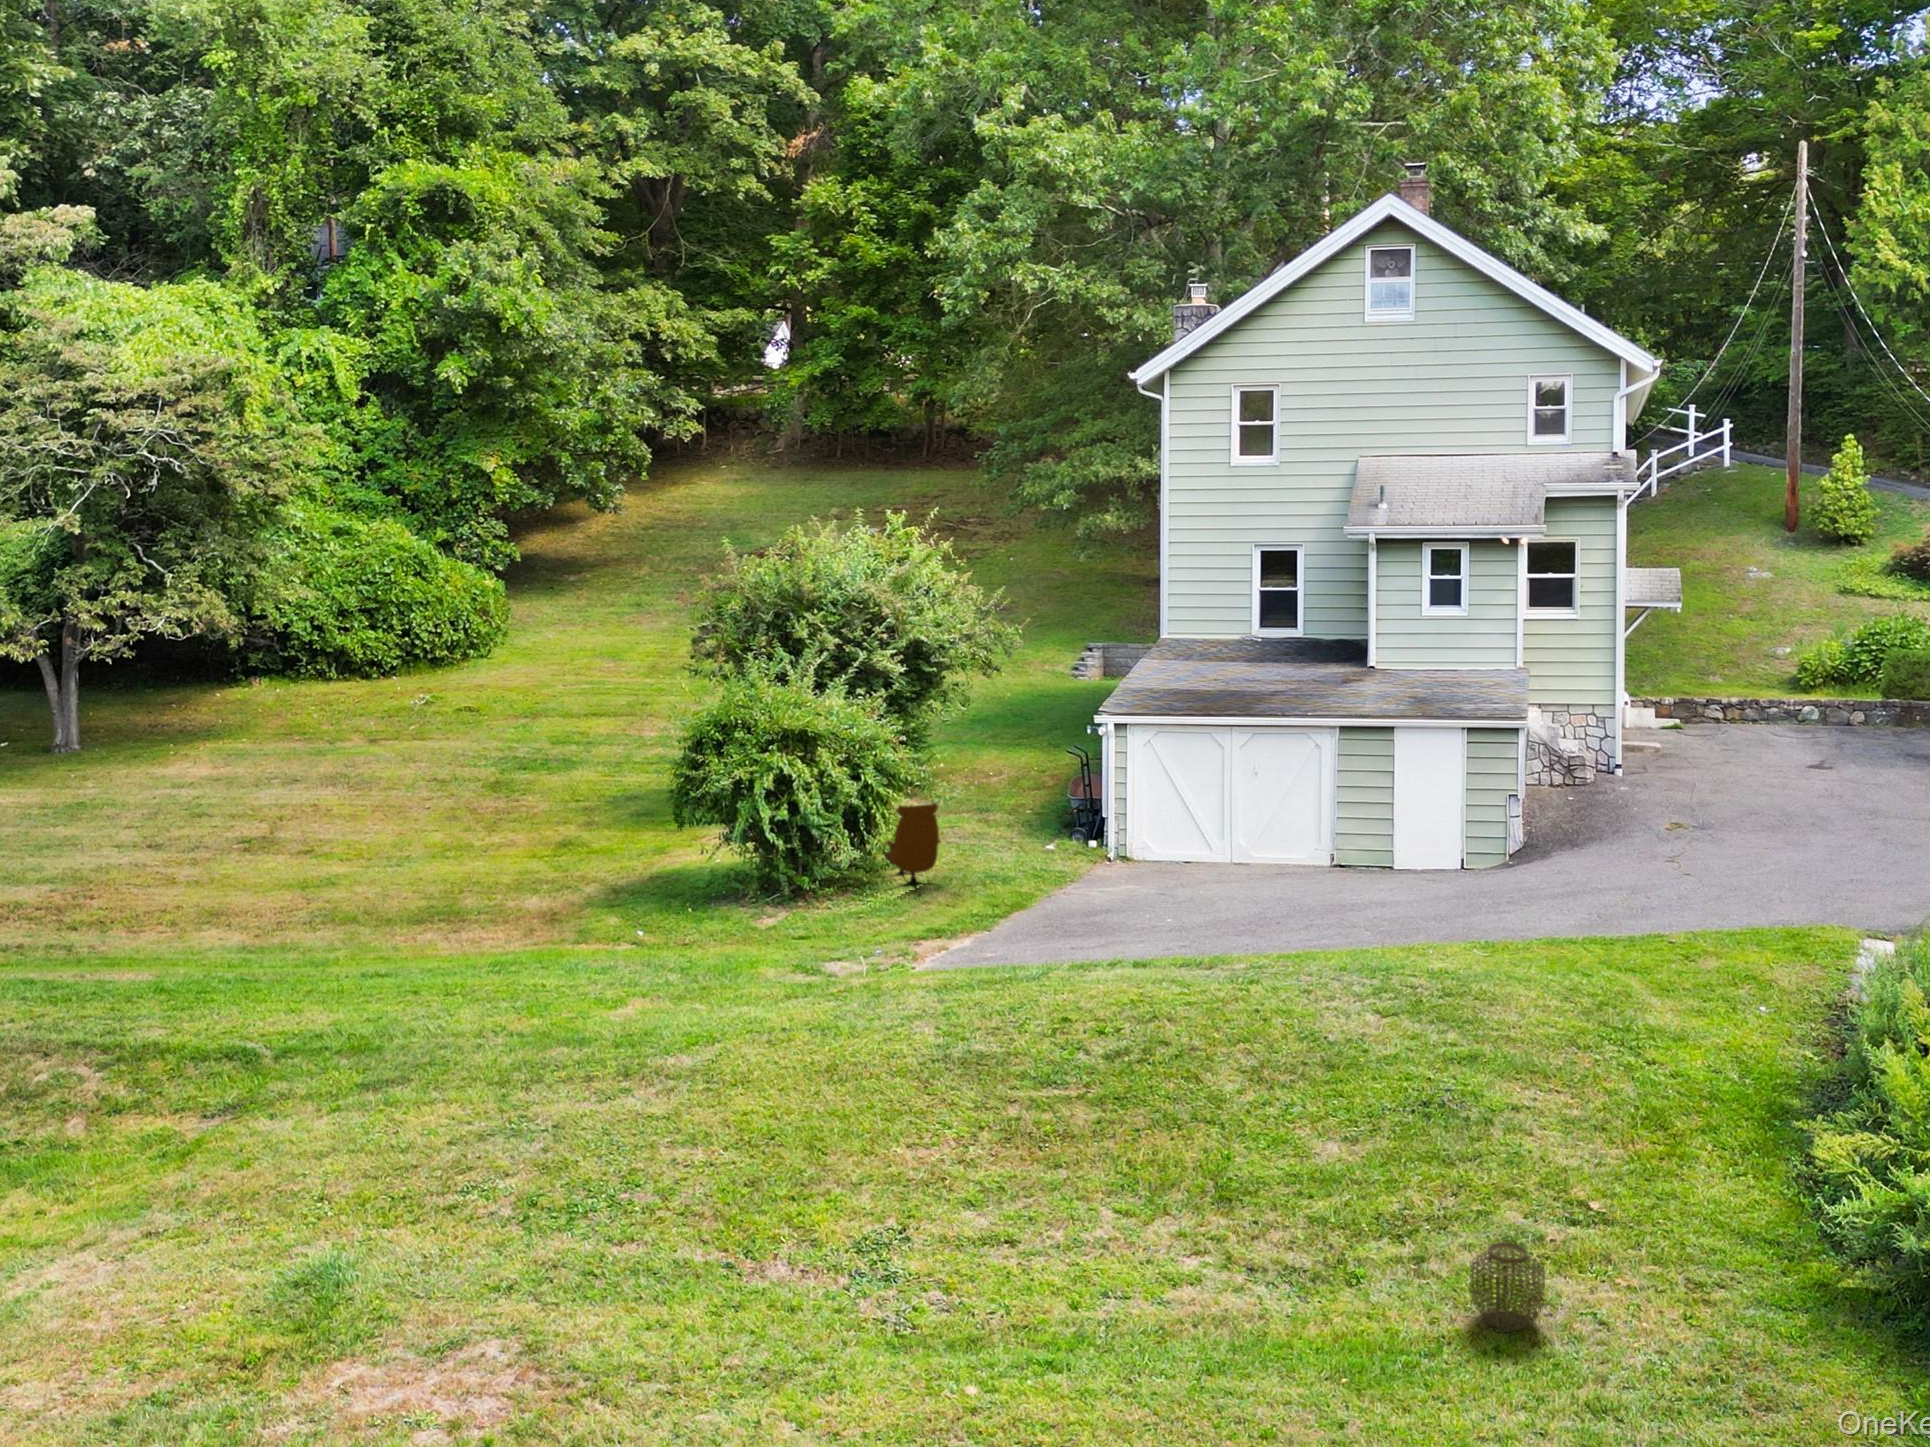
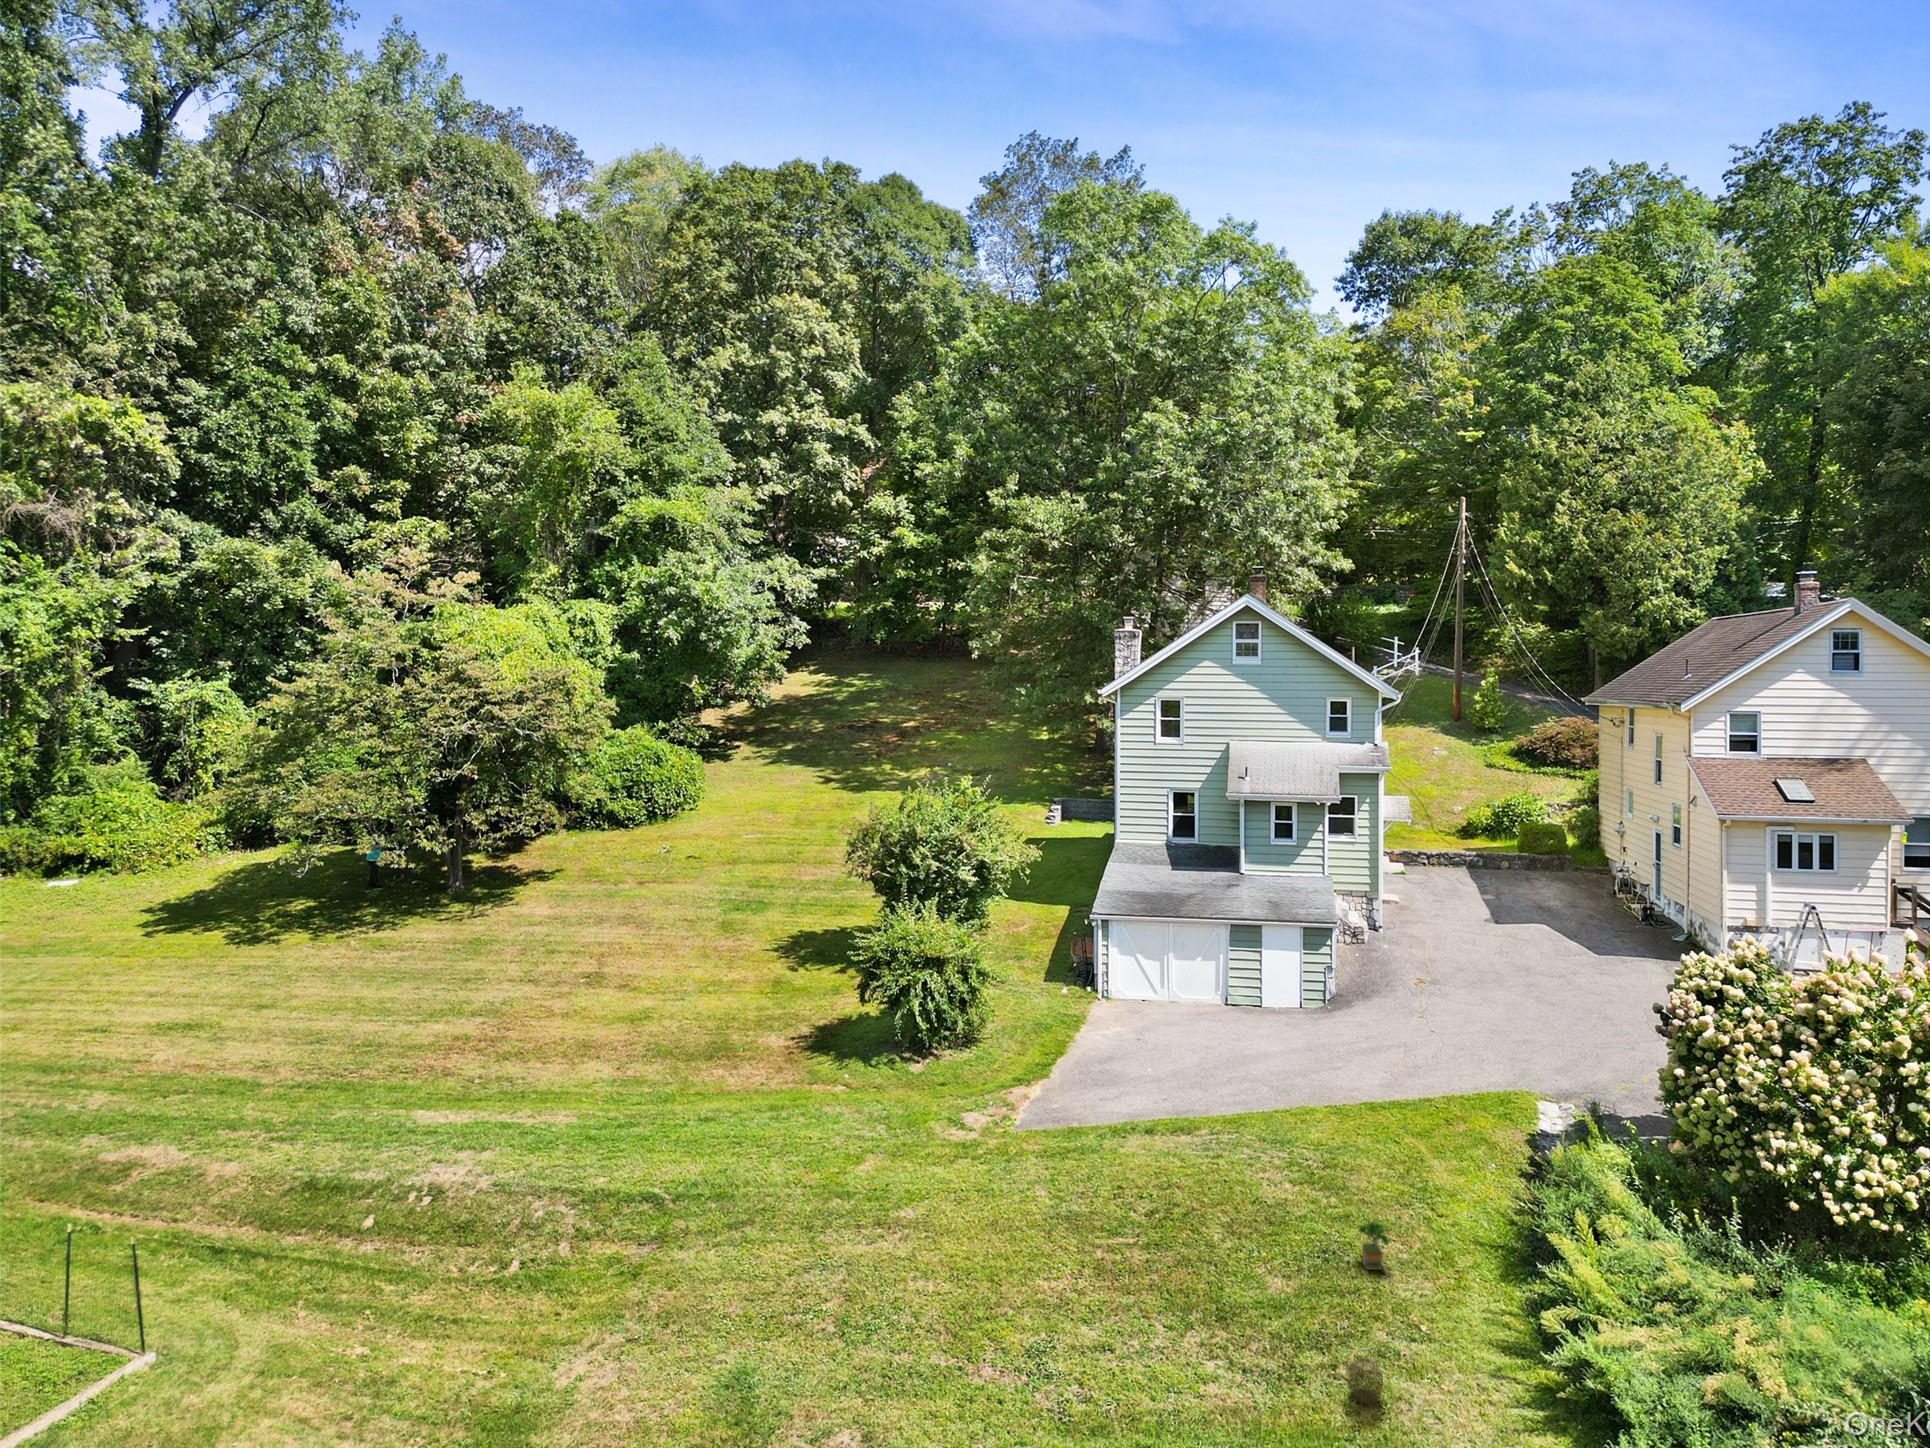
lounge chair: present [884,803,940,895] -> none [981,994,1017,1045]
potted tree: none [1522,1064,1586,1155] -> present [1359,1222,1389,1270]

